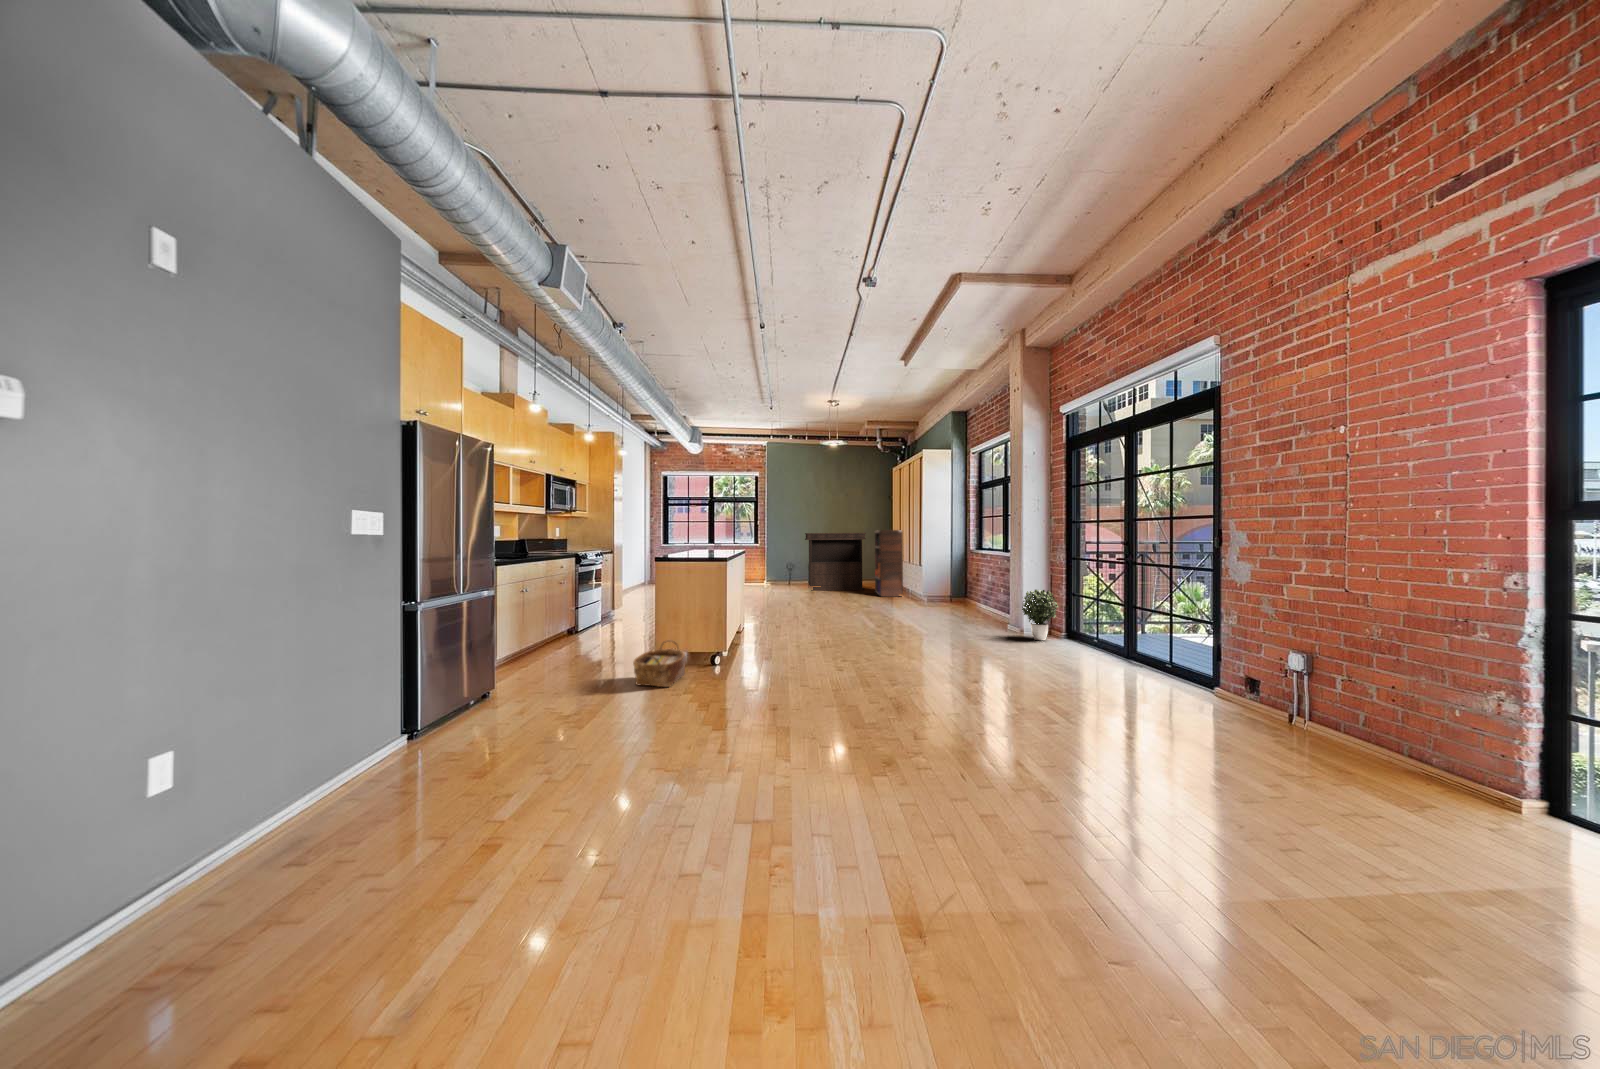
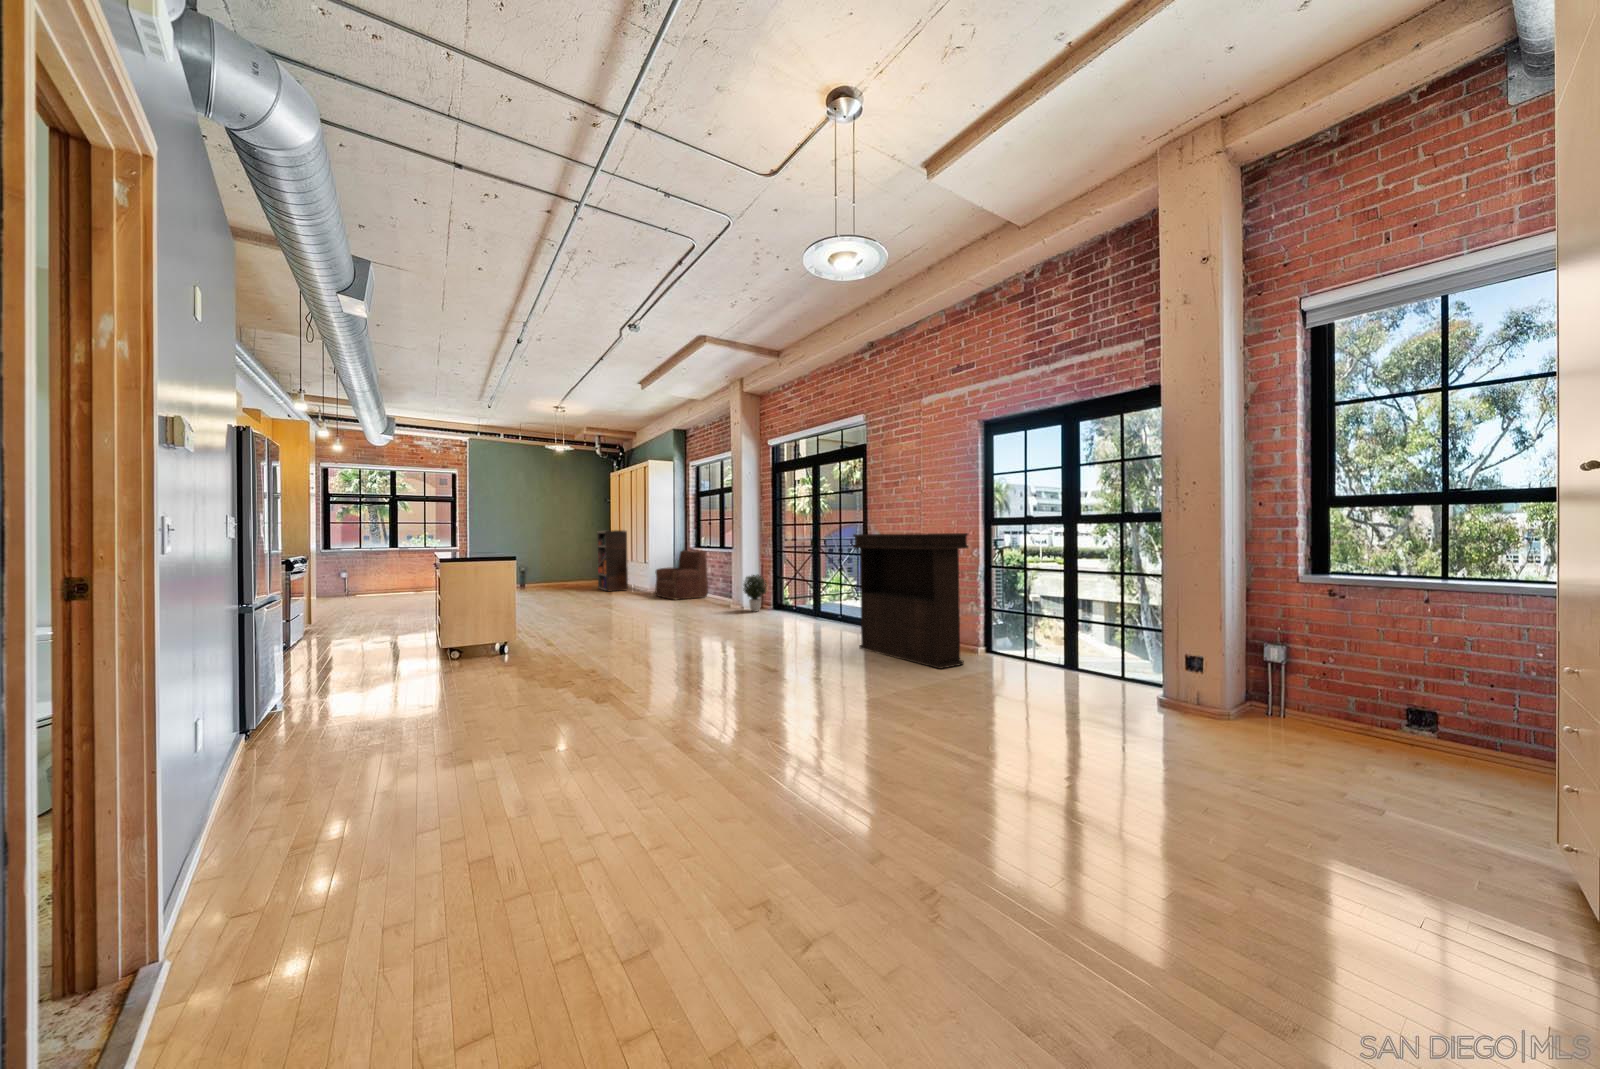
console table: present [805,533,866,591] -> present [853,533,968,669]
armchair: none [927,553,989,613] -> present [655,550,708,600]
woven basket: present [633,640,685,687] -> none [450,628,496,669]

